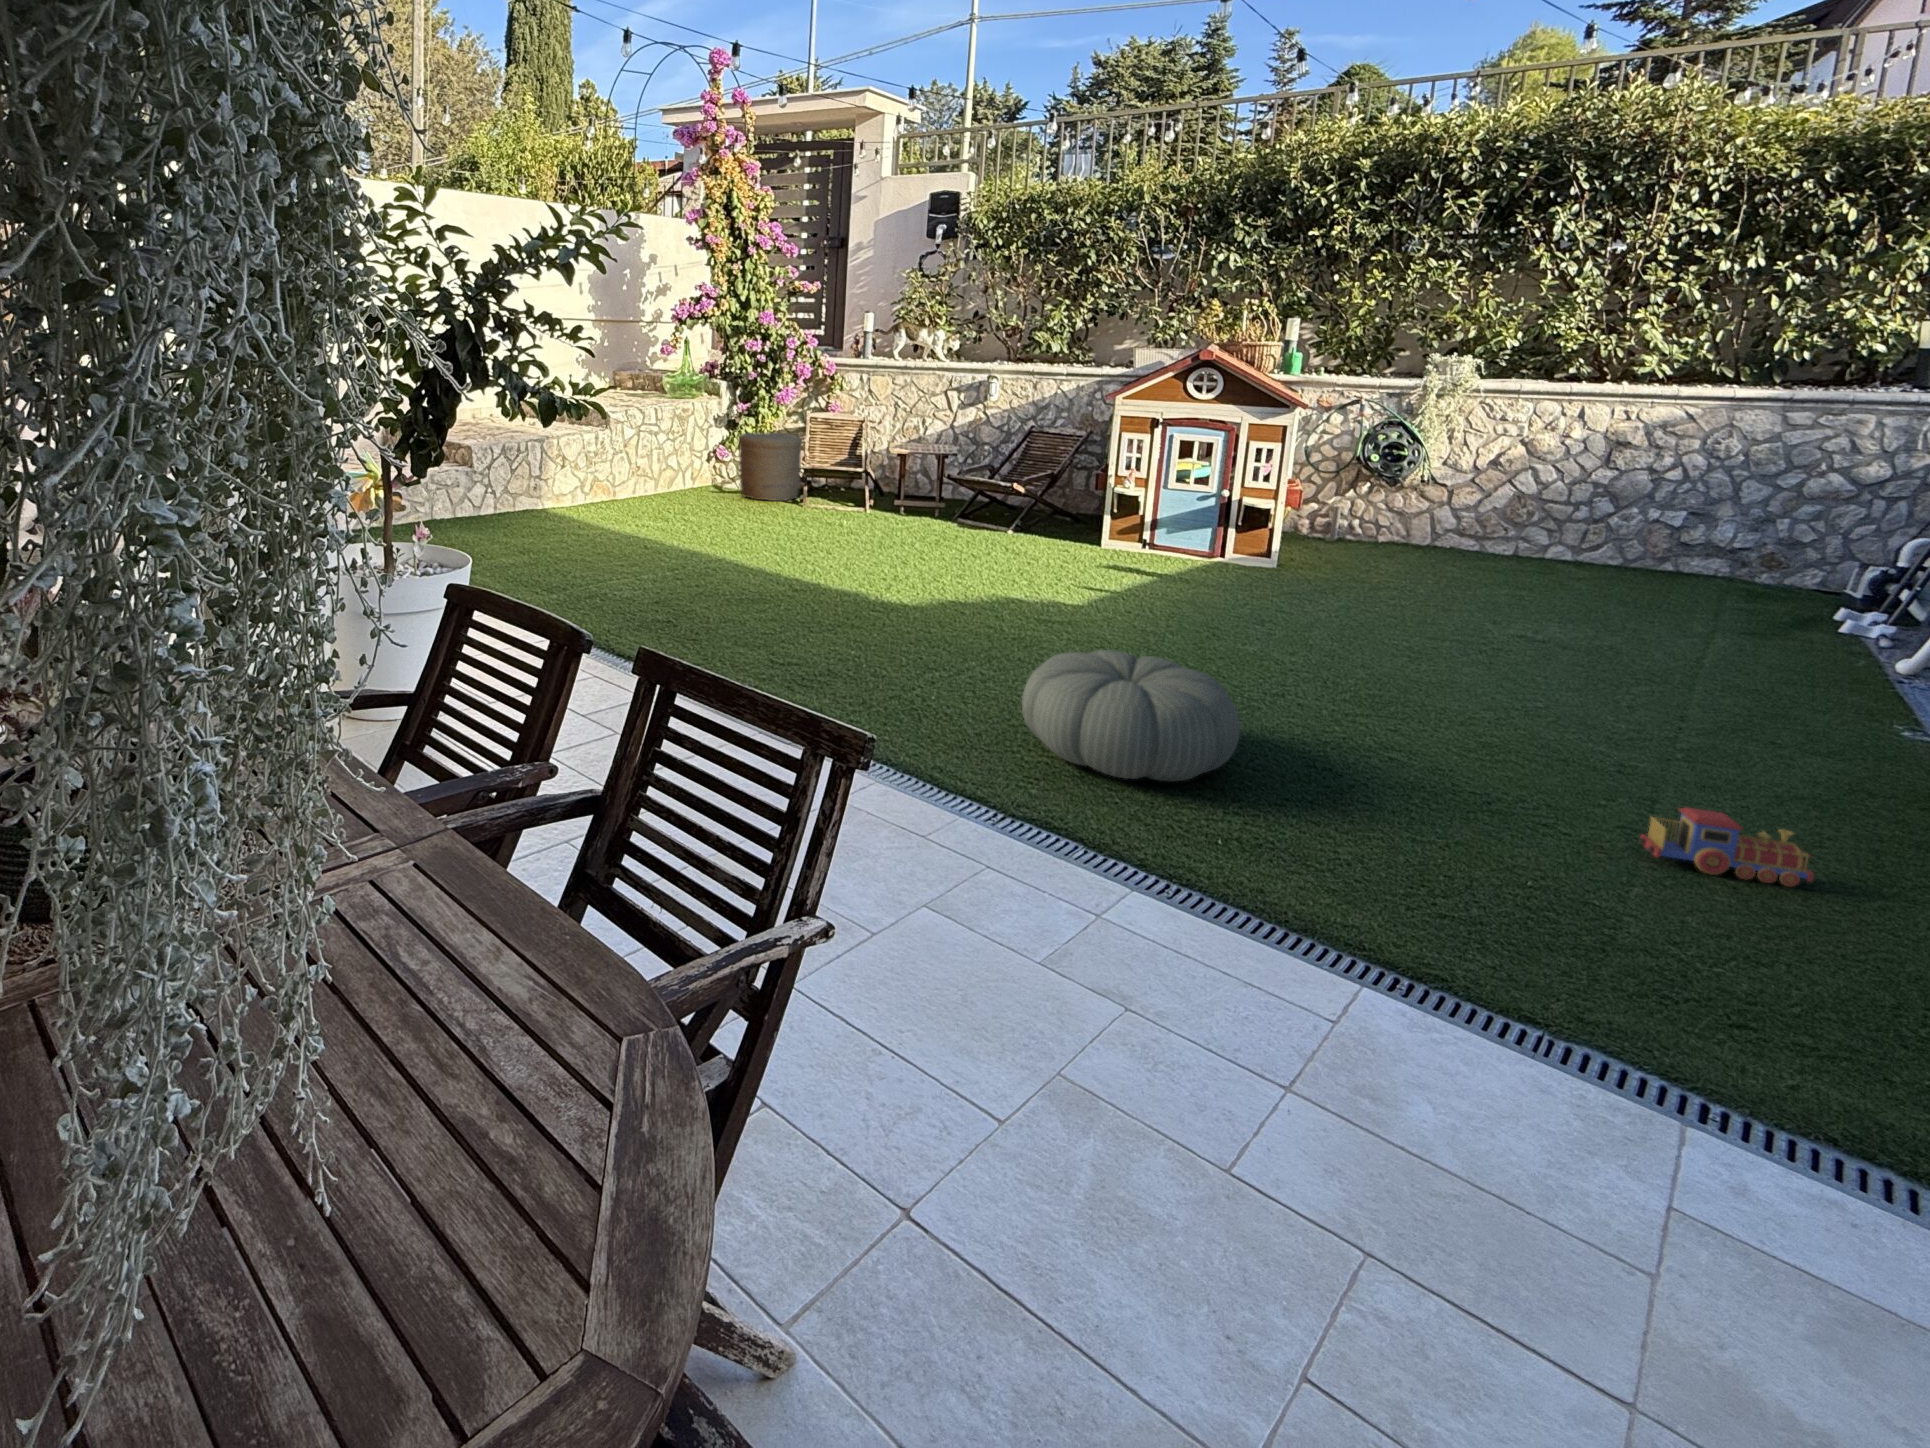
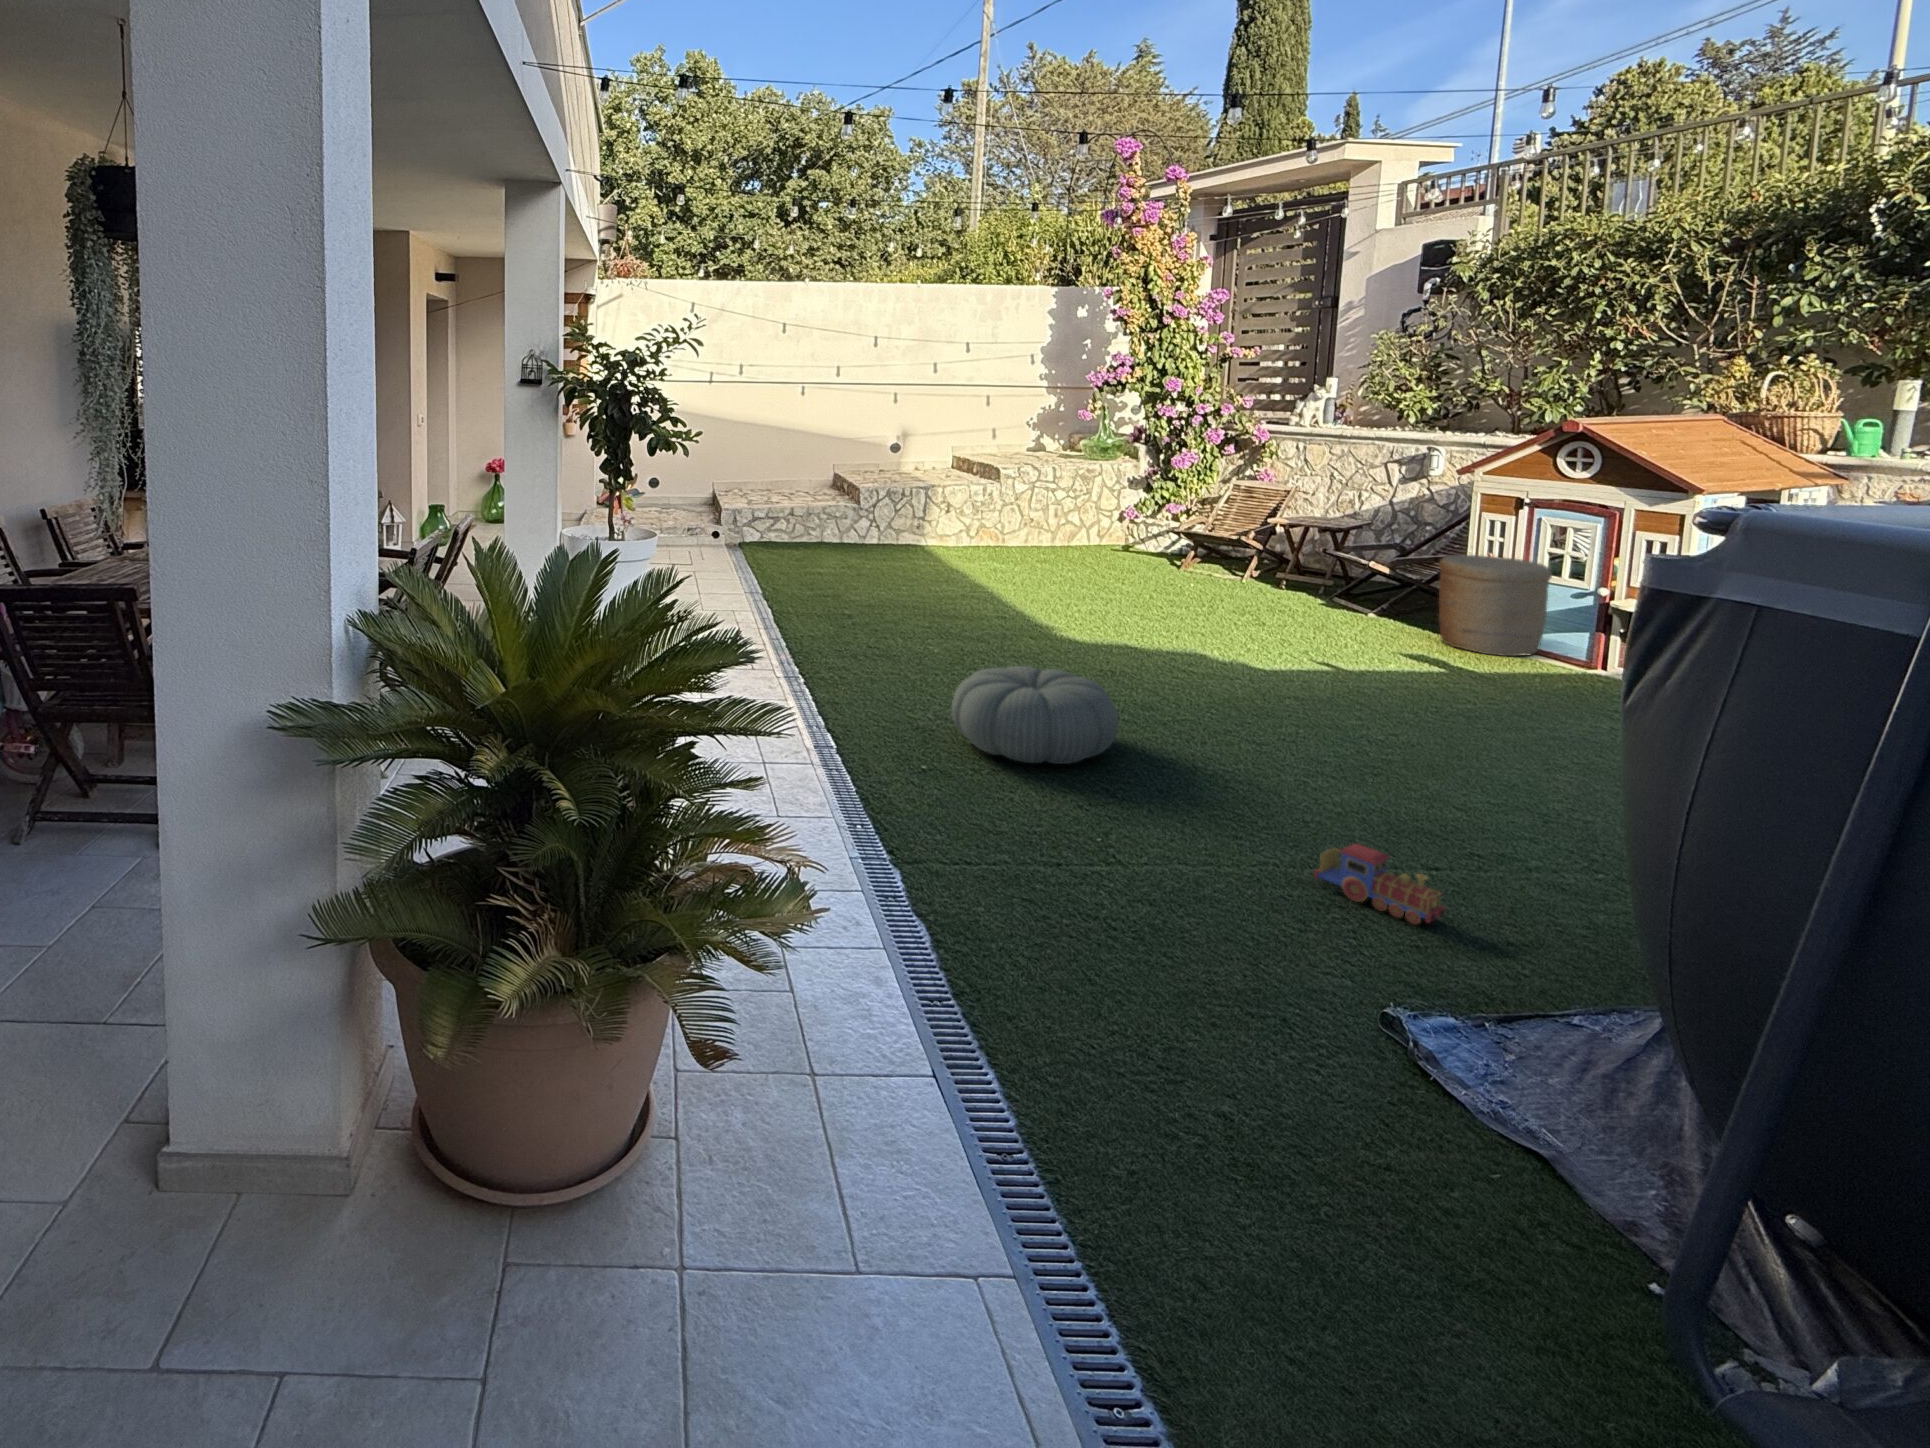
woven basket: present [738,432,803,501] -> present [1439,555,1552,657]

